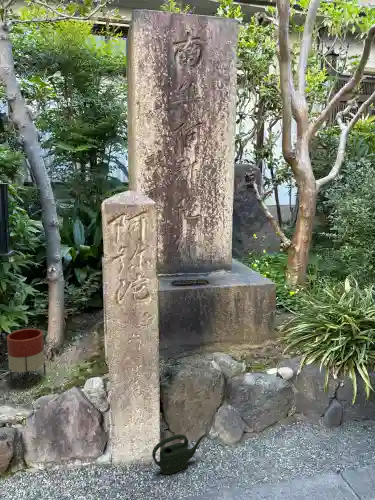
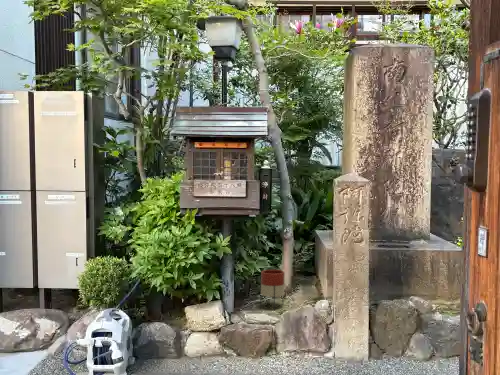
watering can: present [152,434,205,474] -> none [363,341,401,366]

